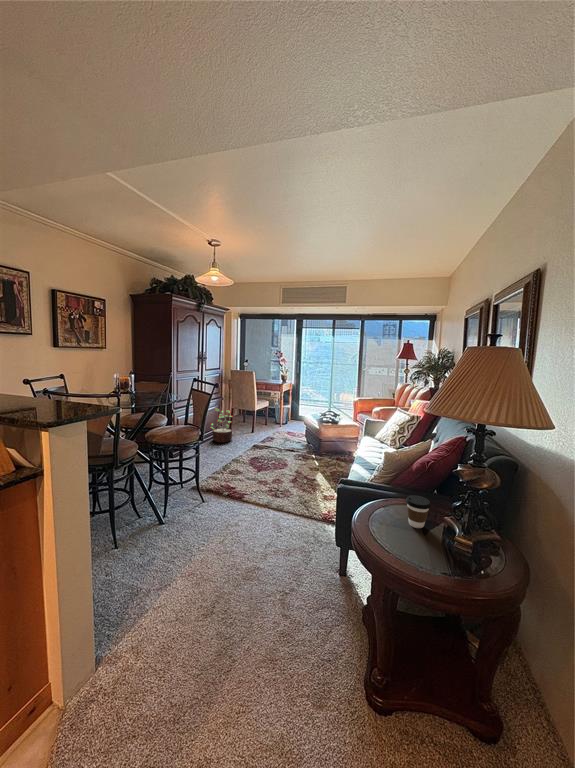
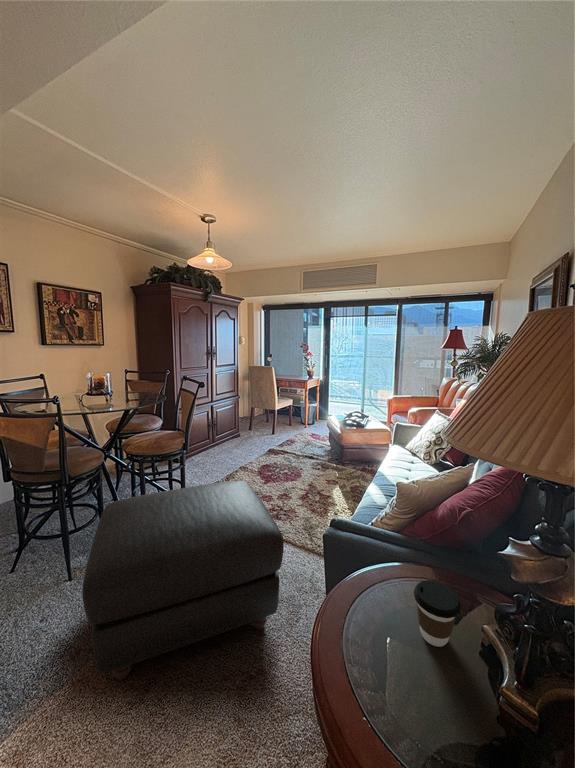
decorative plant: present [210,408,233,443] -> none [223,406,249,446]
ottoman: none [157,461,305,599] -> present [82,480,284,680]

